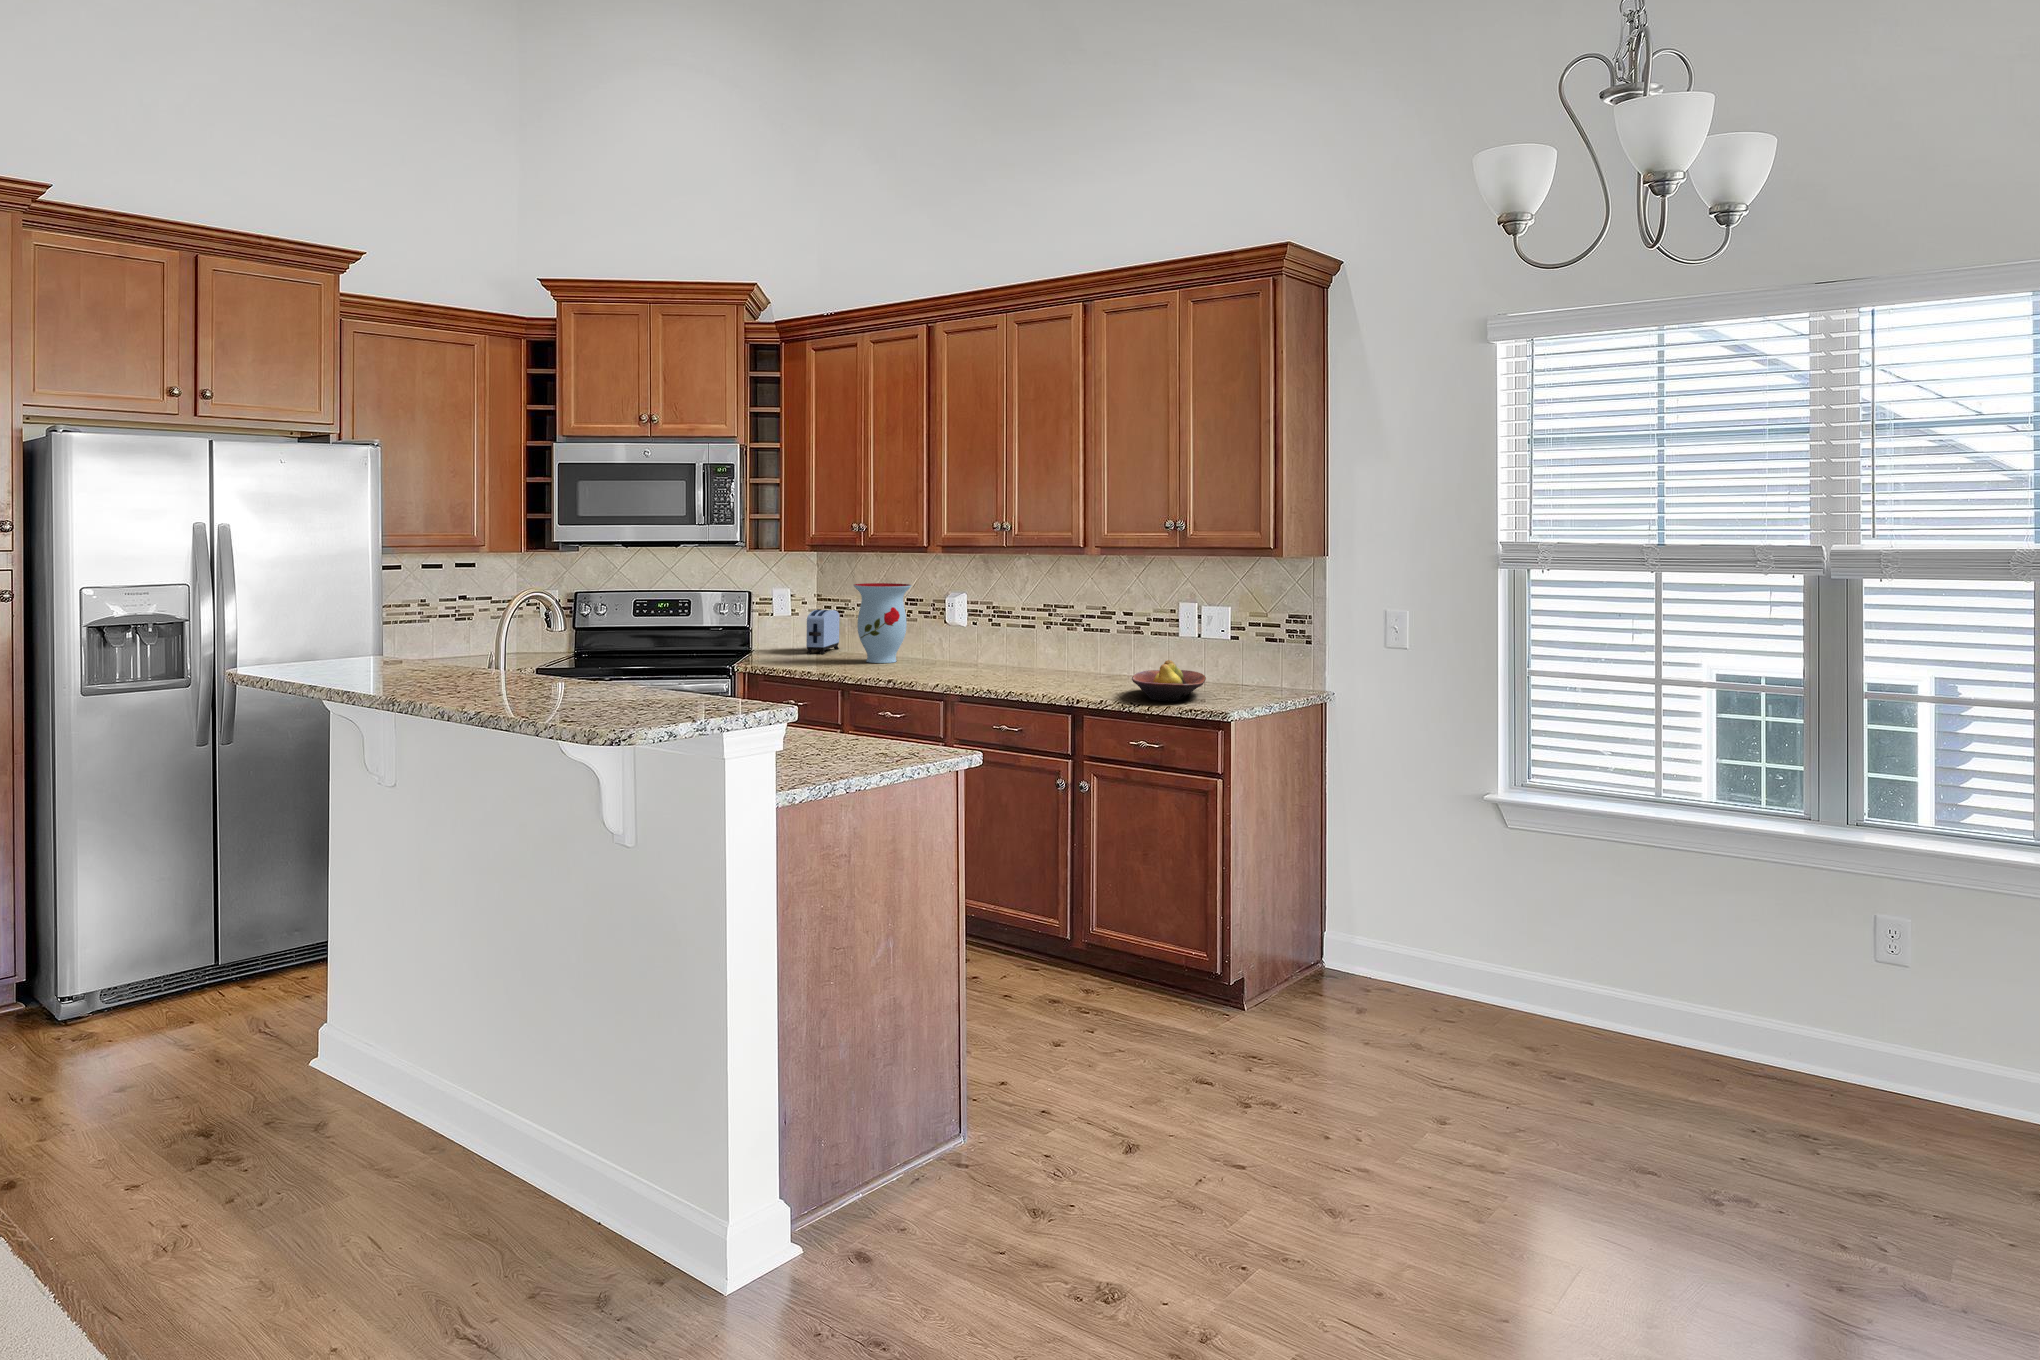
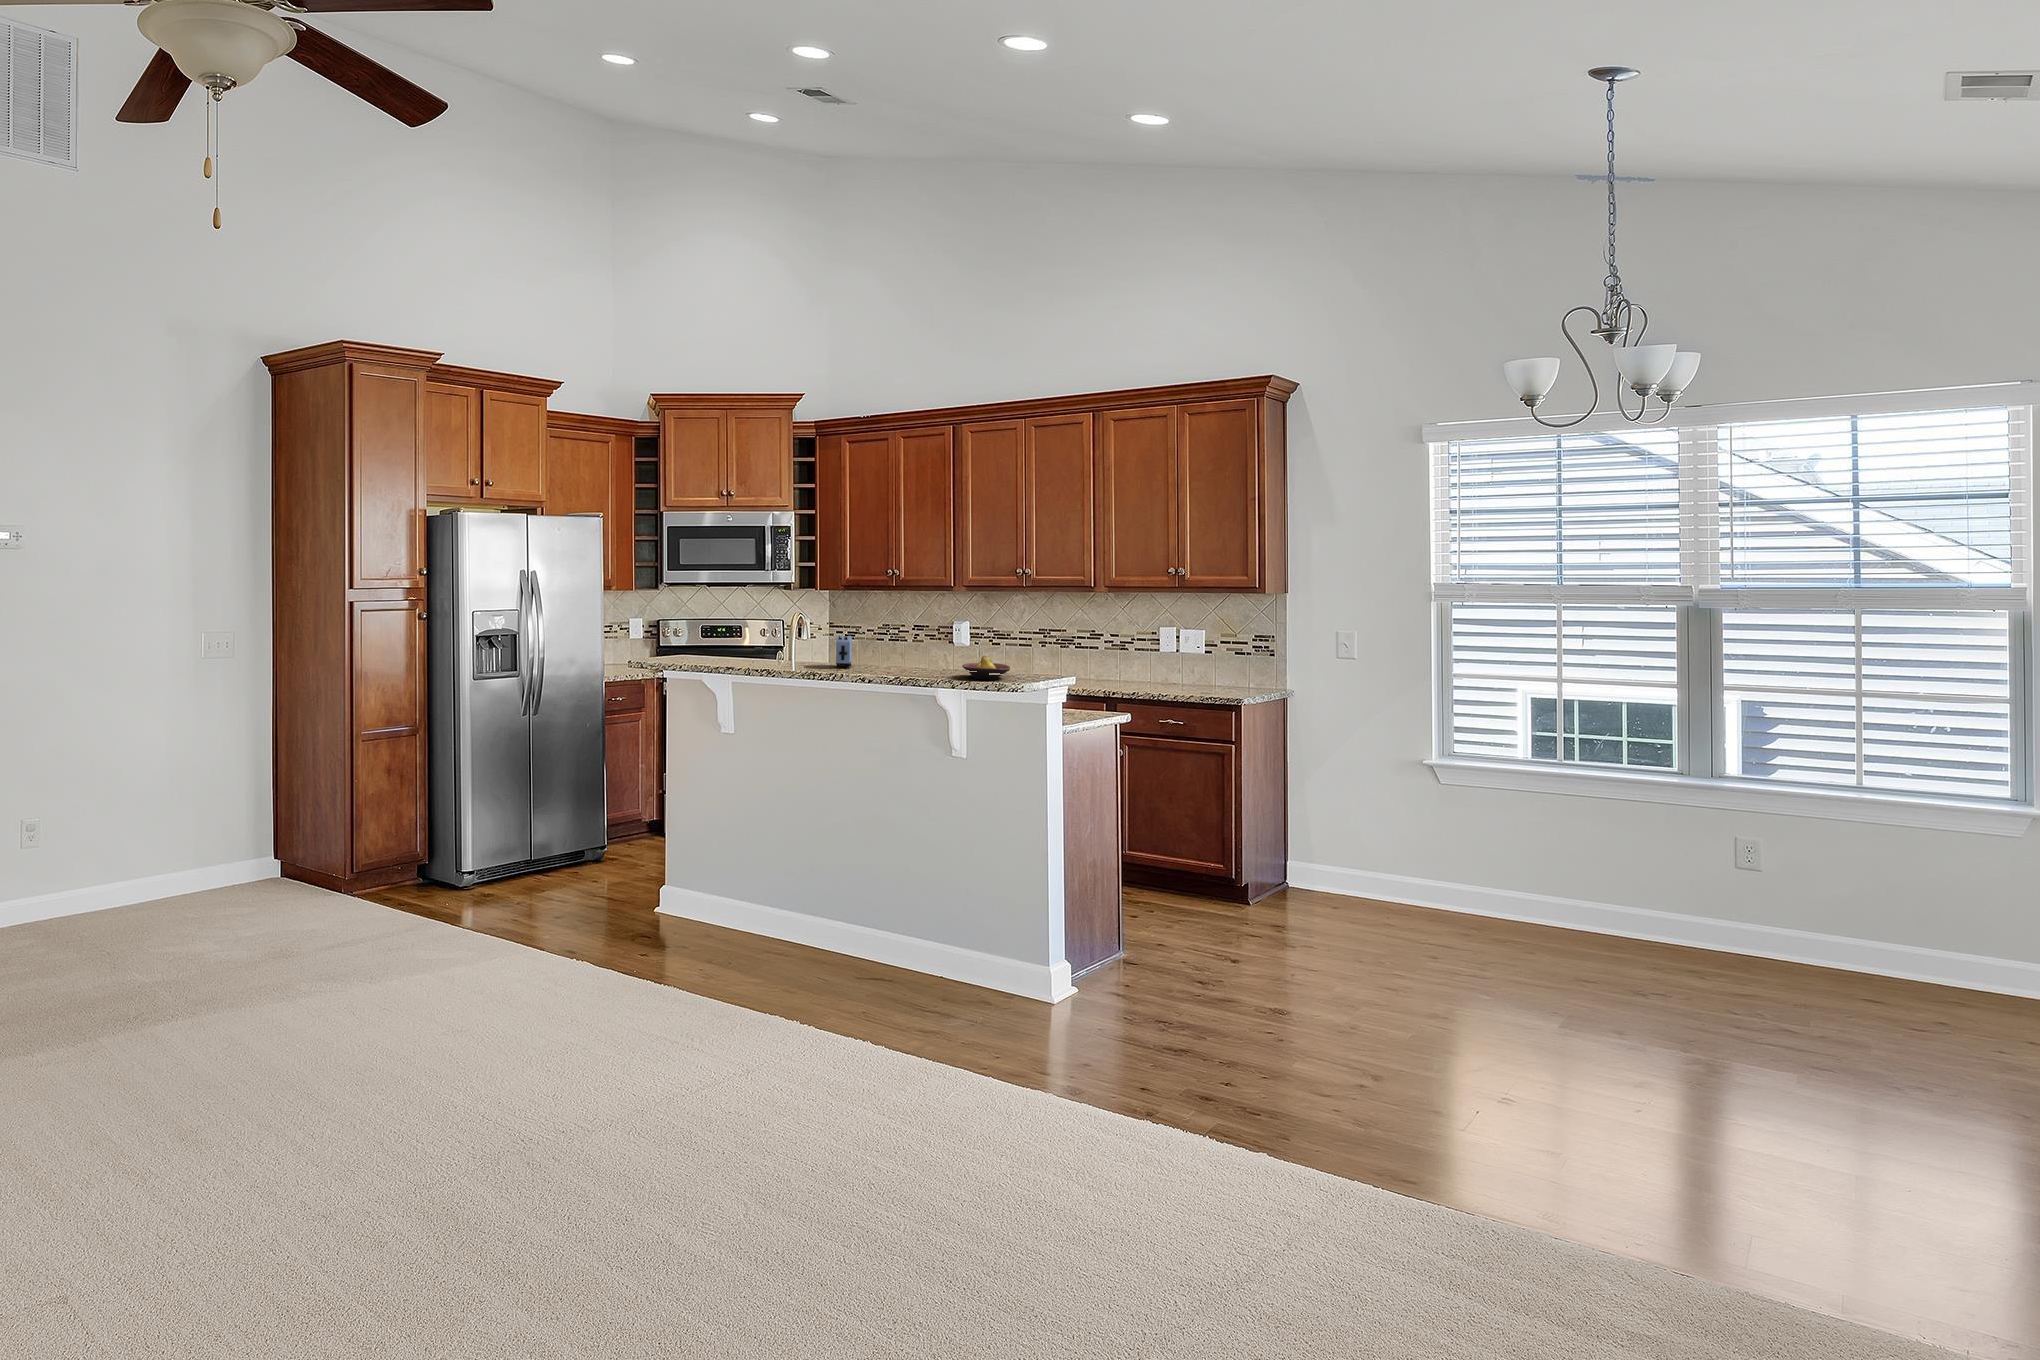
vase: present [854,583,912,663] -> none [886,615,930,674]
fruit bowl: present [1132,660,1206,701] -> present [962,656,1010,680]

